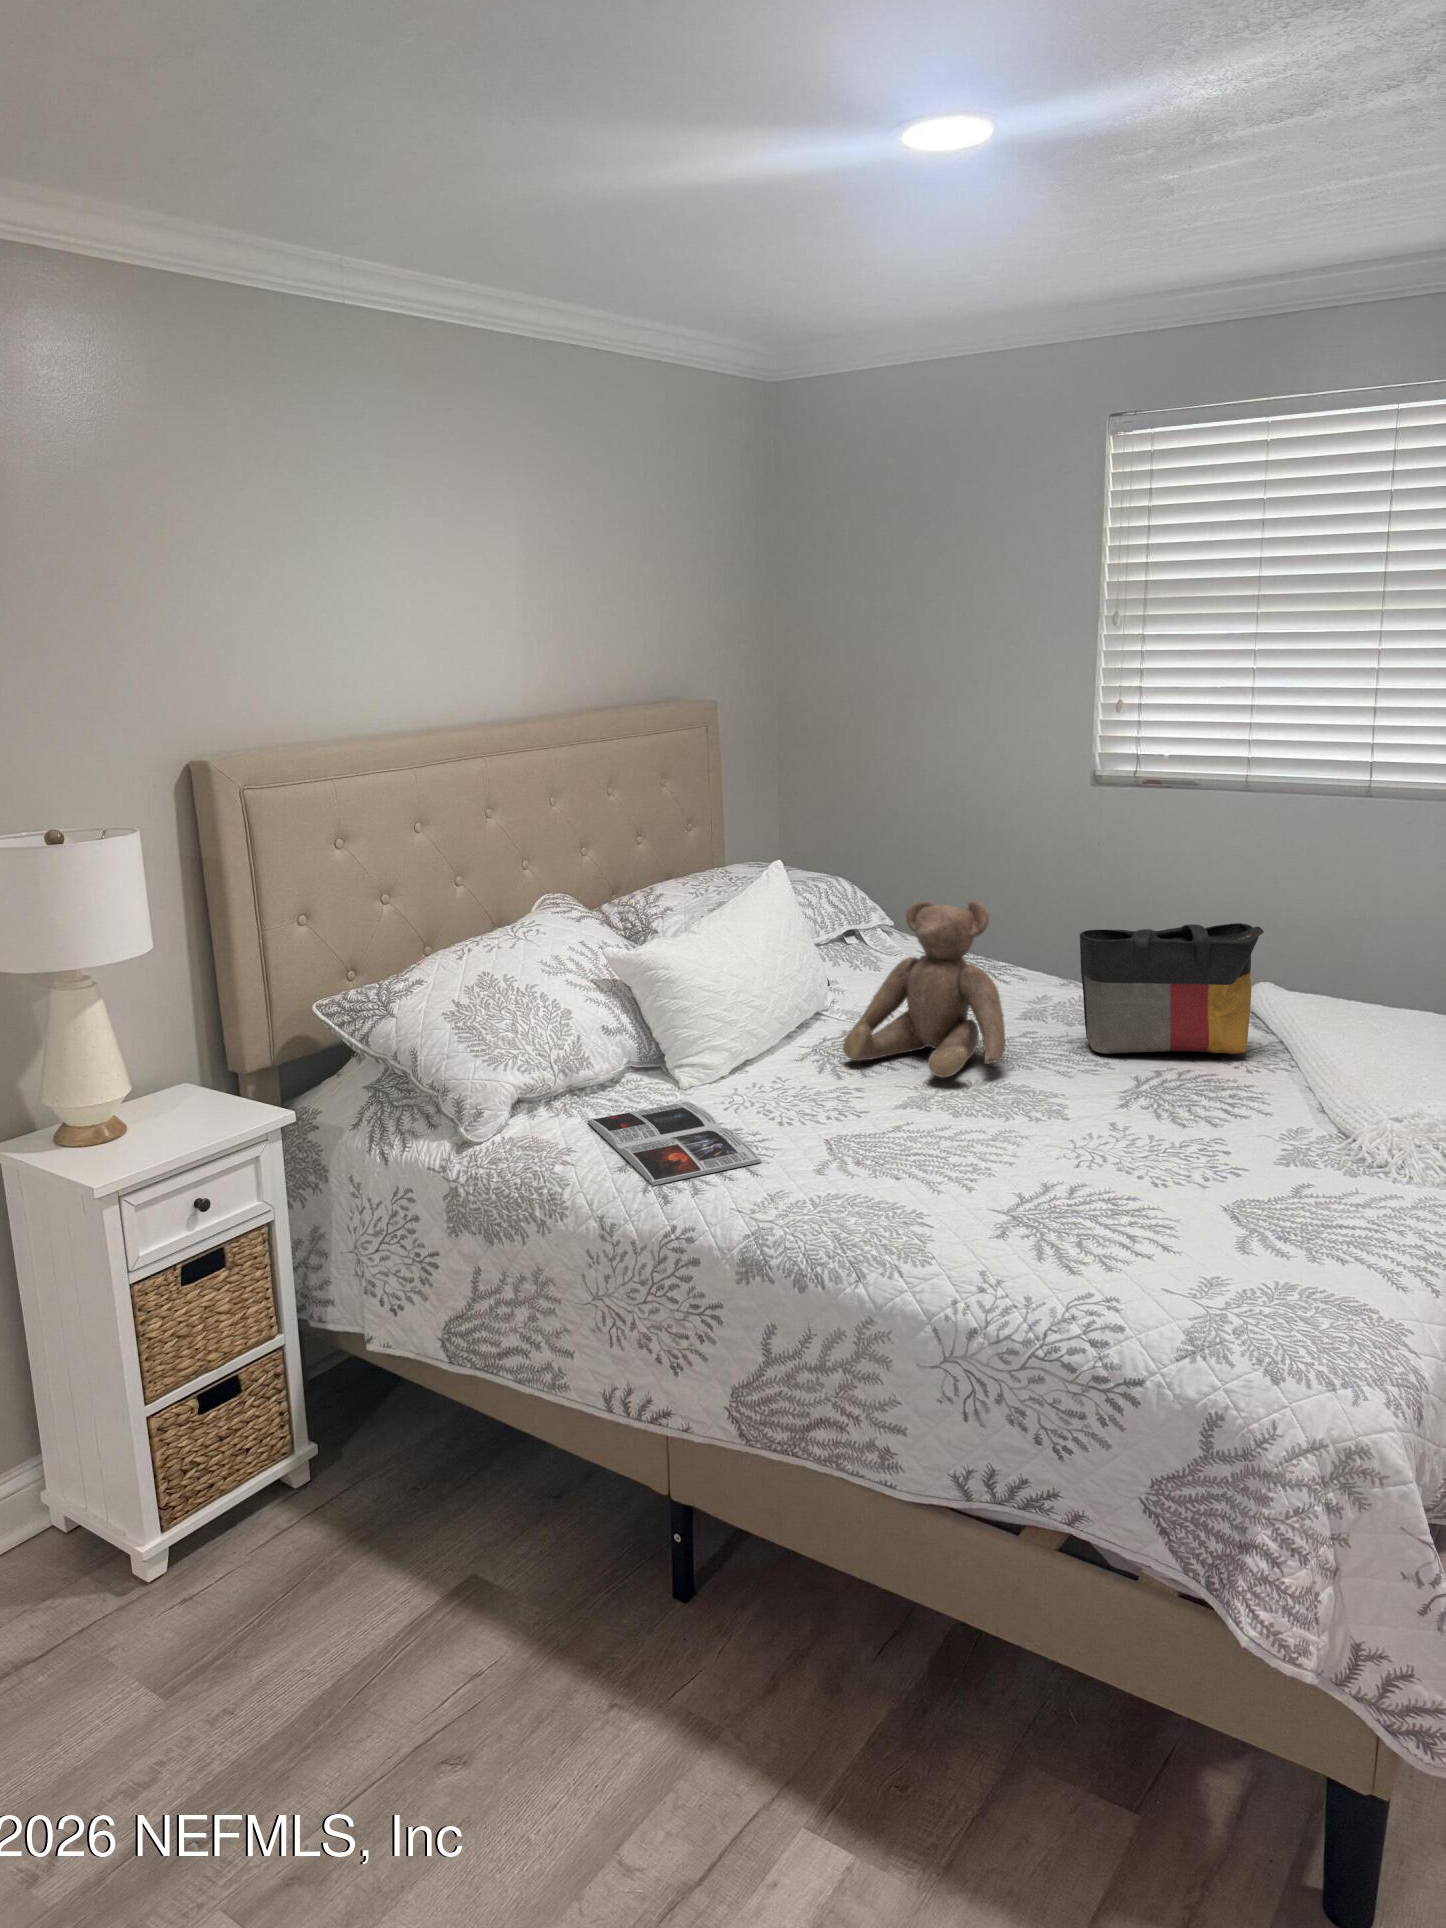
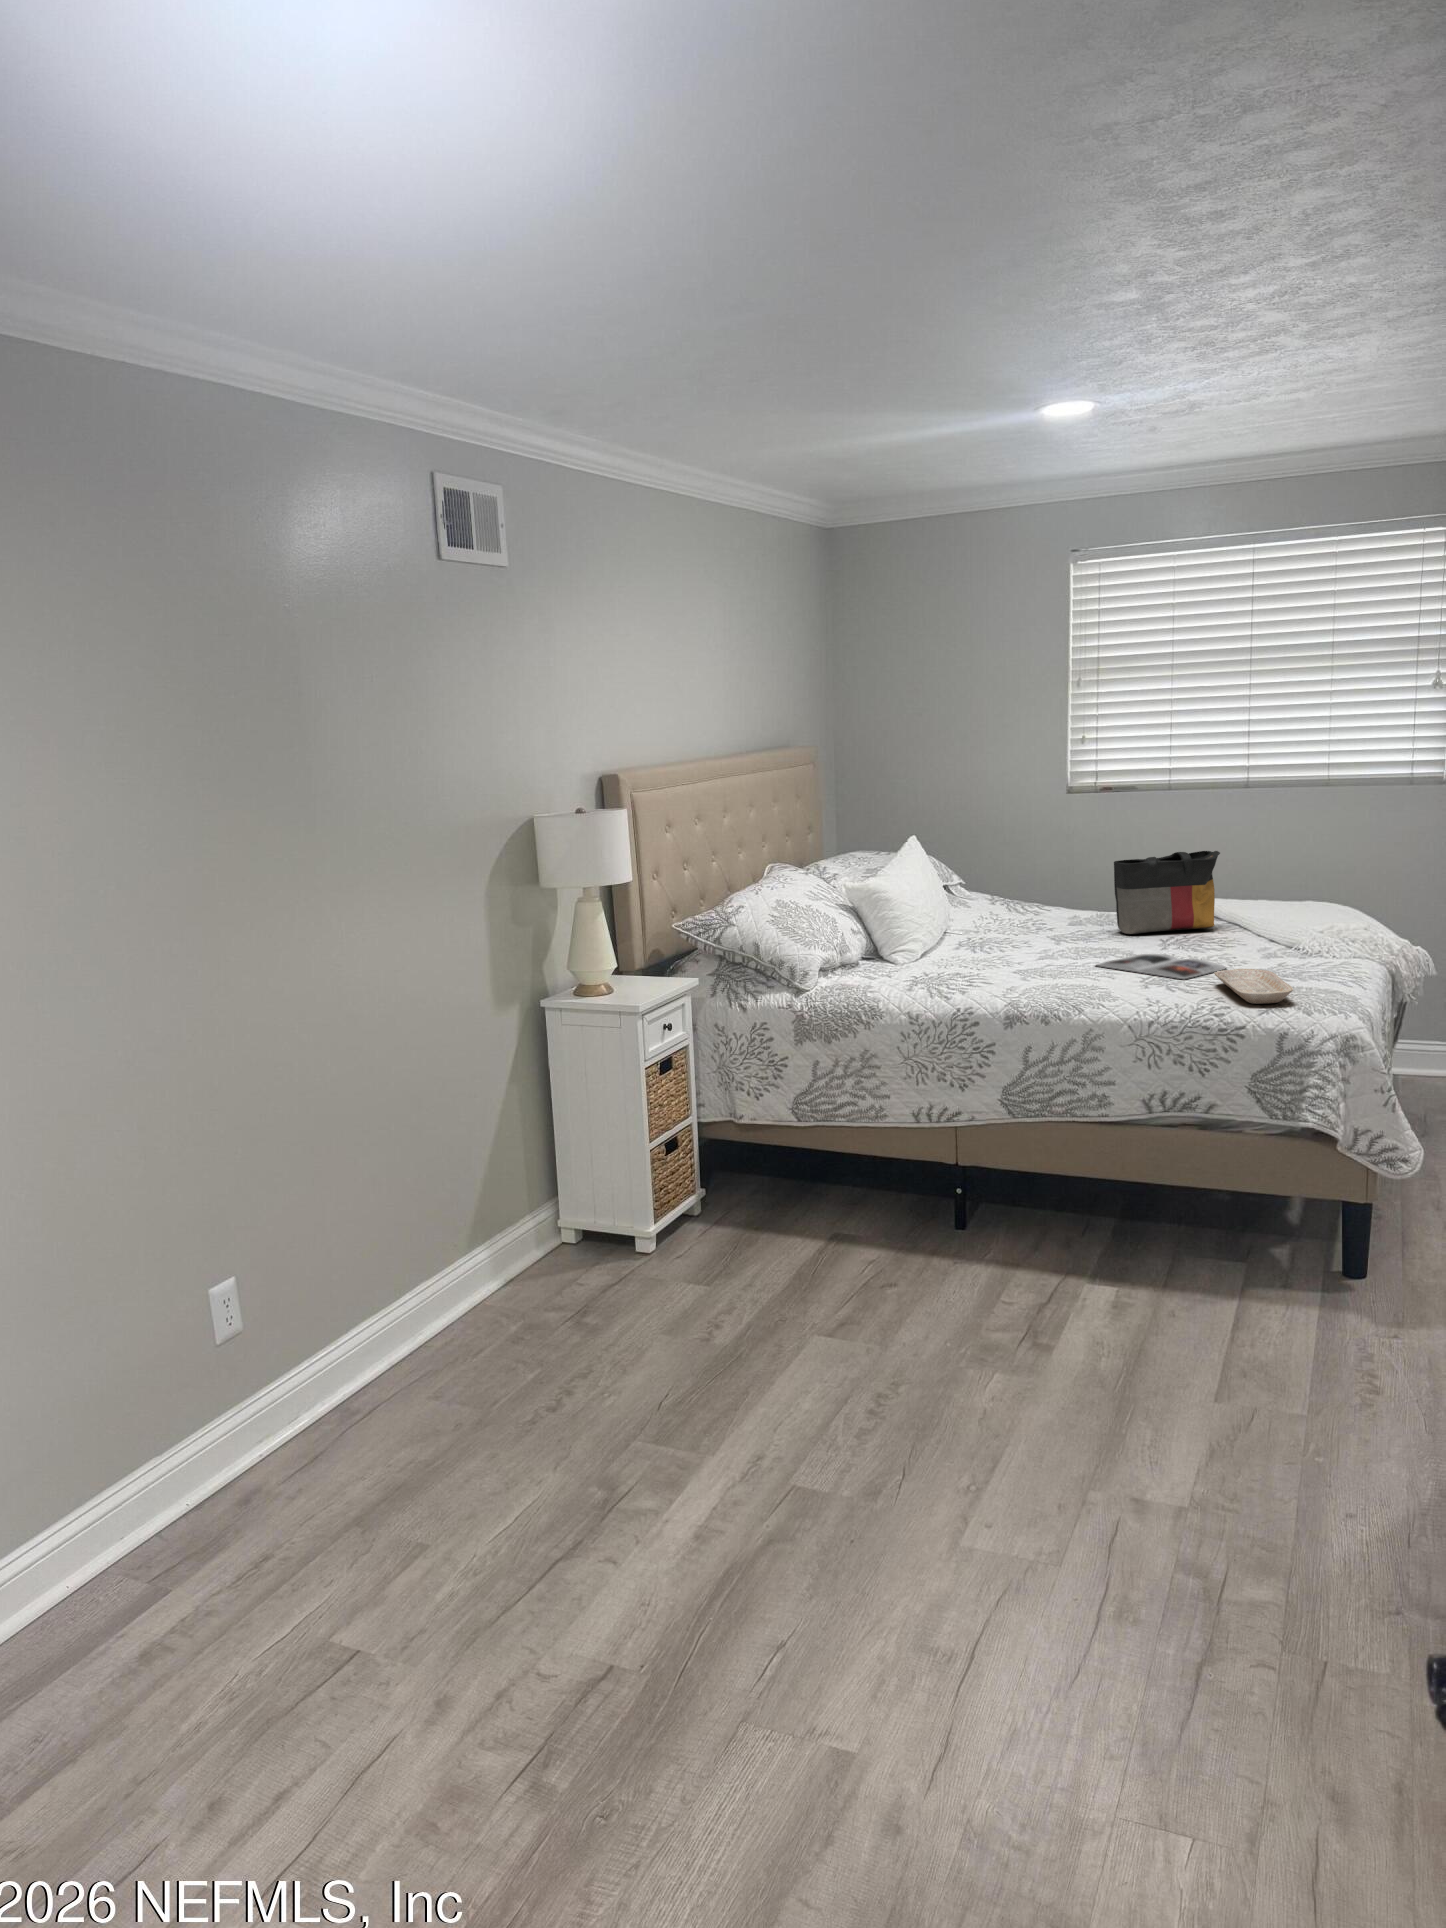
teddy bear: present [843,901,1005,1077] -> none [977,845,1083,946]
magazine: present [587,1102,761,1185] -> present [1097,954,1226,980]
tray: none [1142,1209,1260,1329] -> present [1214,969,1293,1004]

